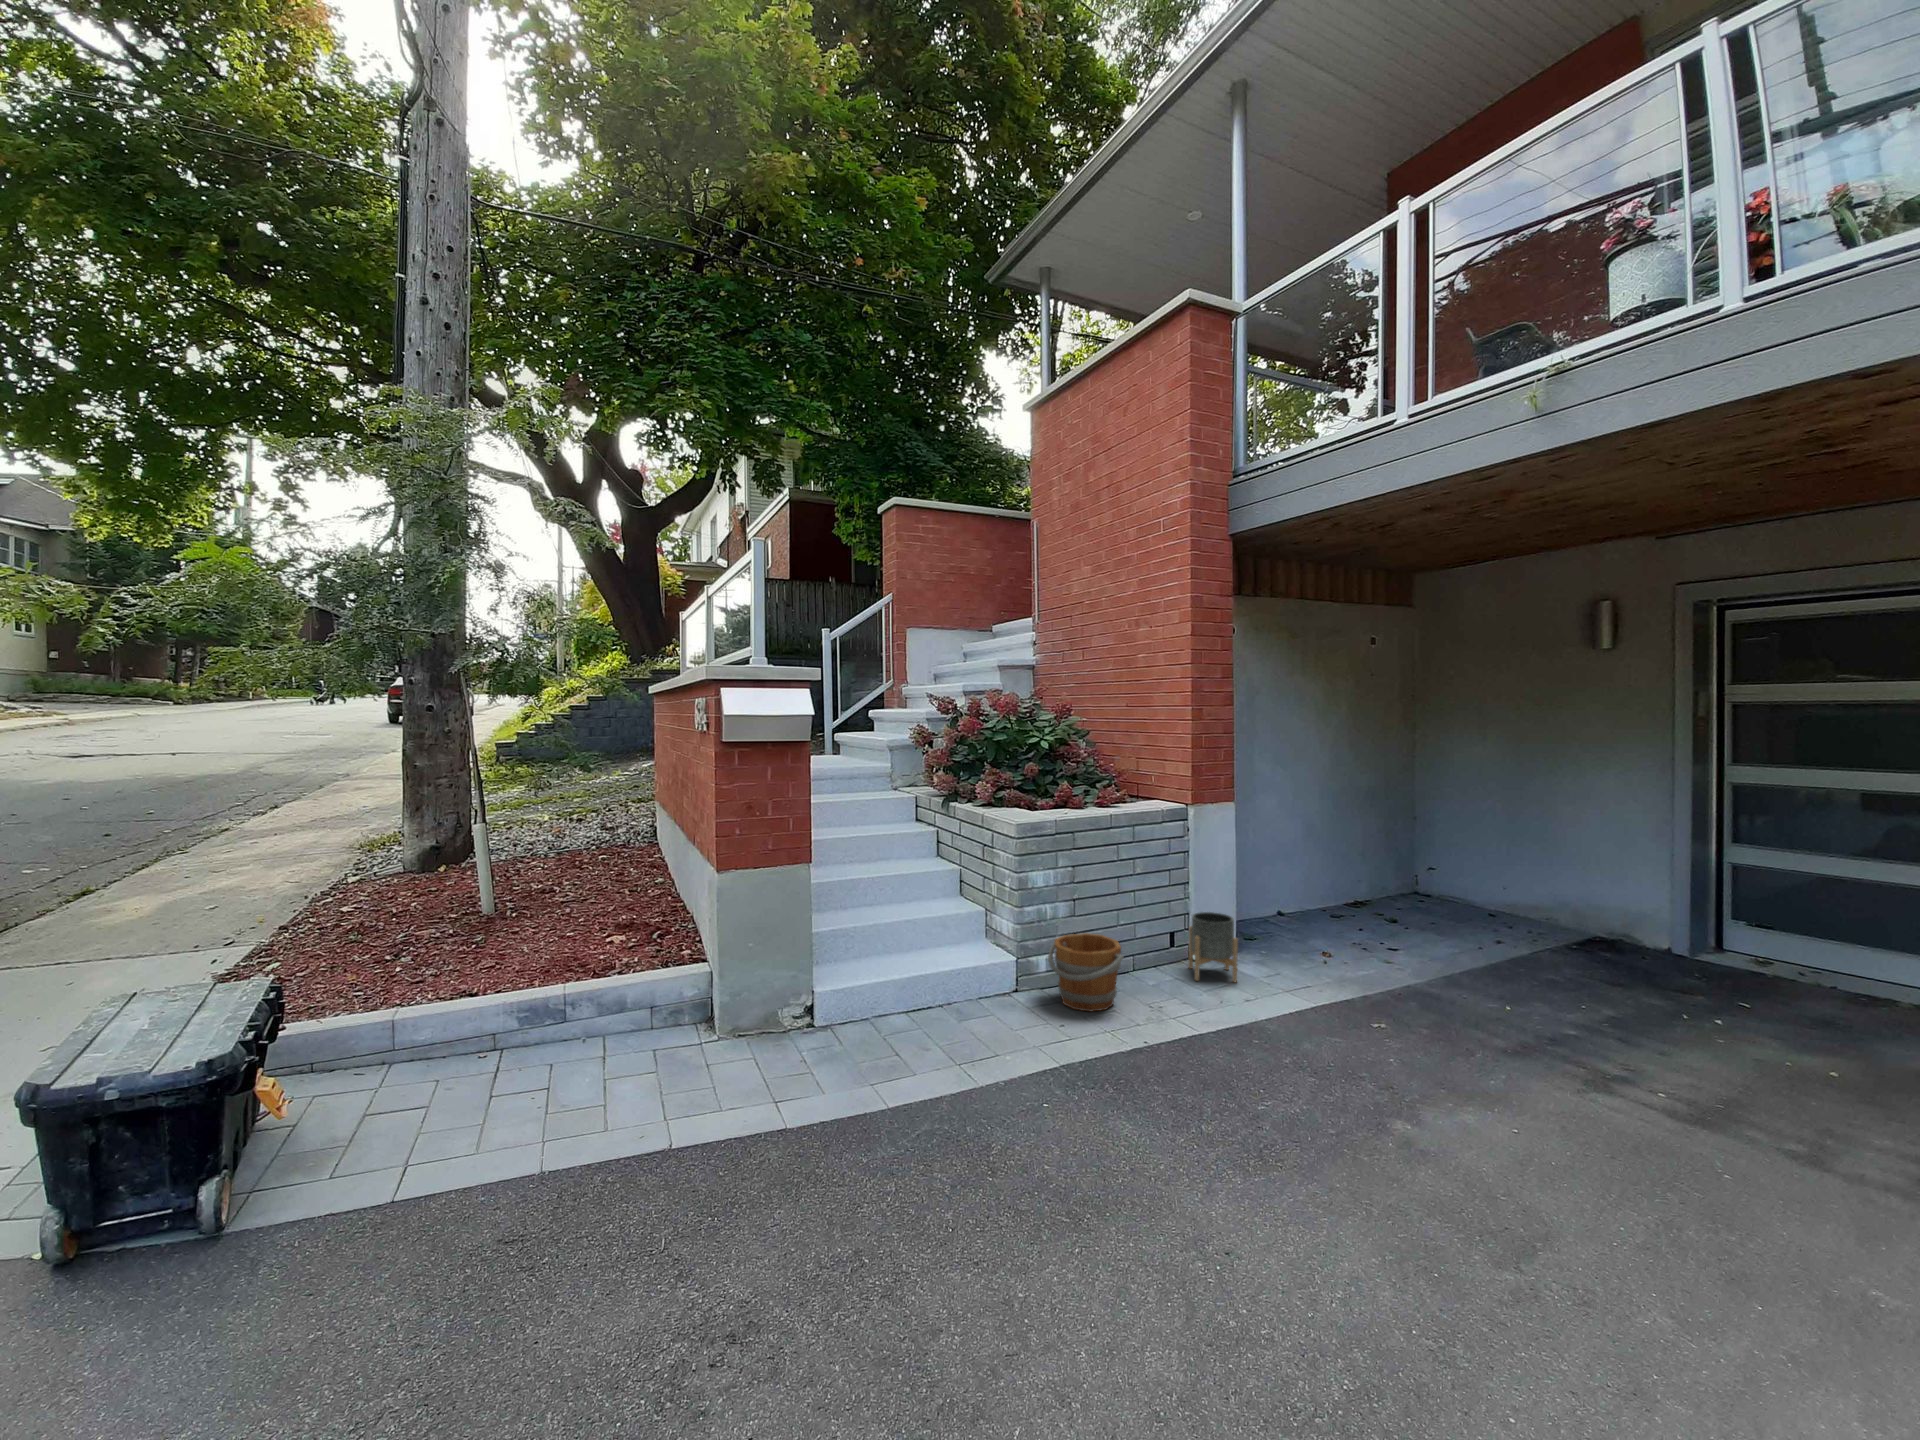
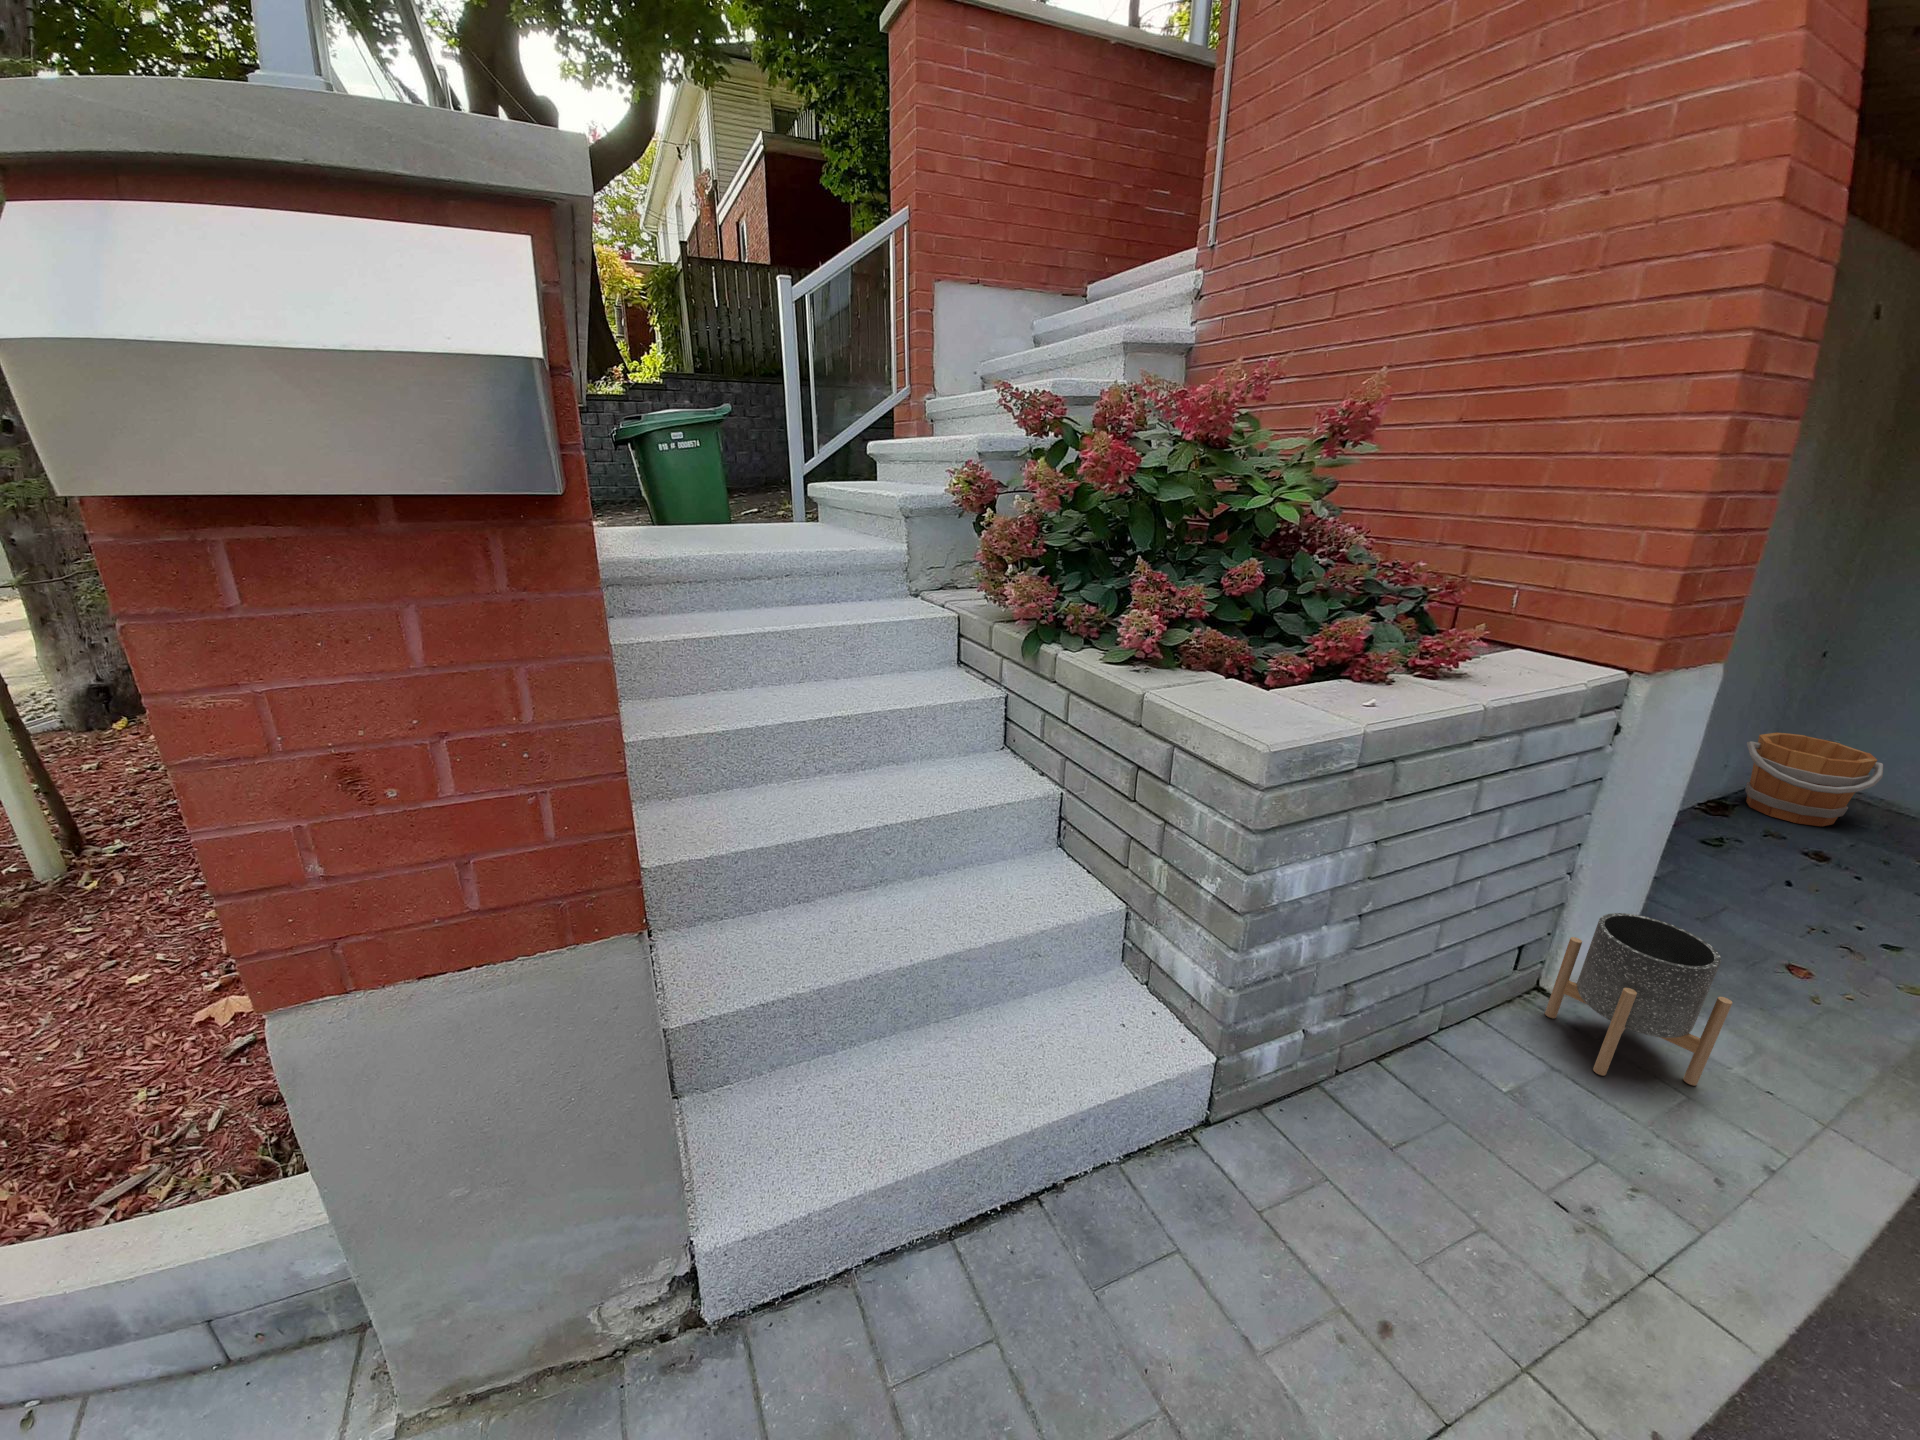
bucket: present [1048,933,1123,1011] -> present [1745,732,1884,826]

